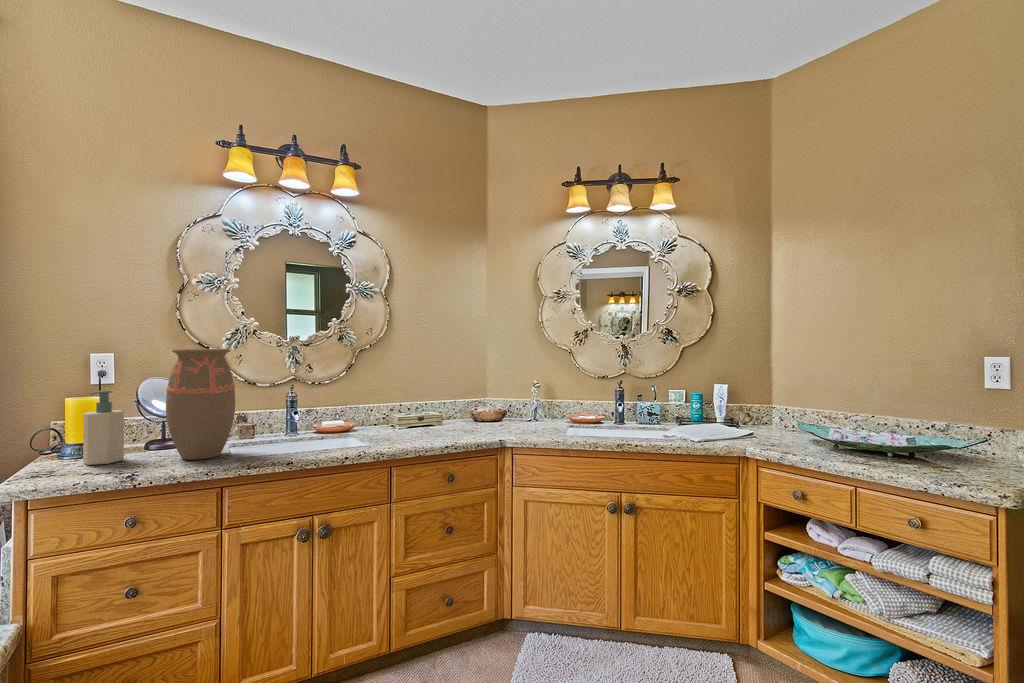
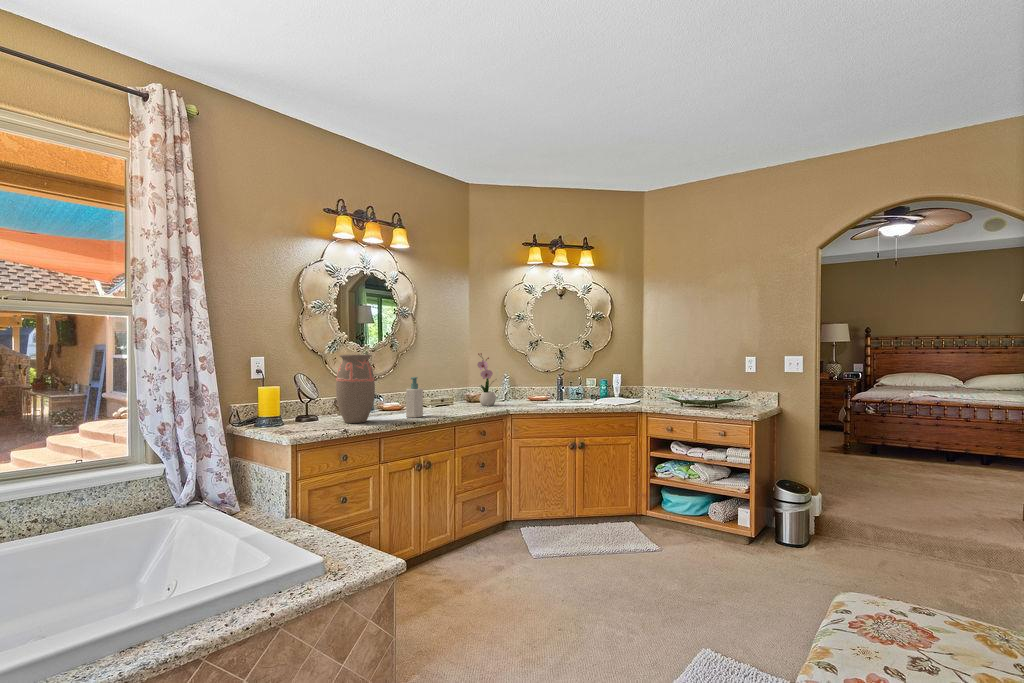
flower arrangement: none [460,348,498,432] -> present [477,353,496,406]
soap bottle: present [83,391,124,465] -> present [406,377,423,418]

